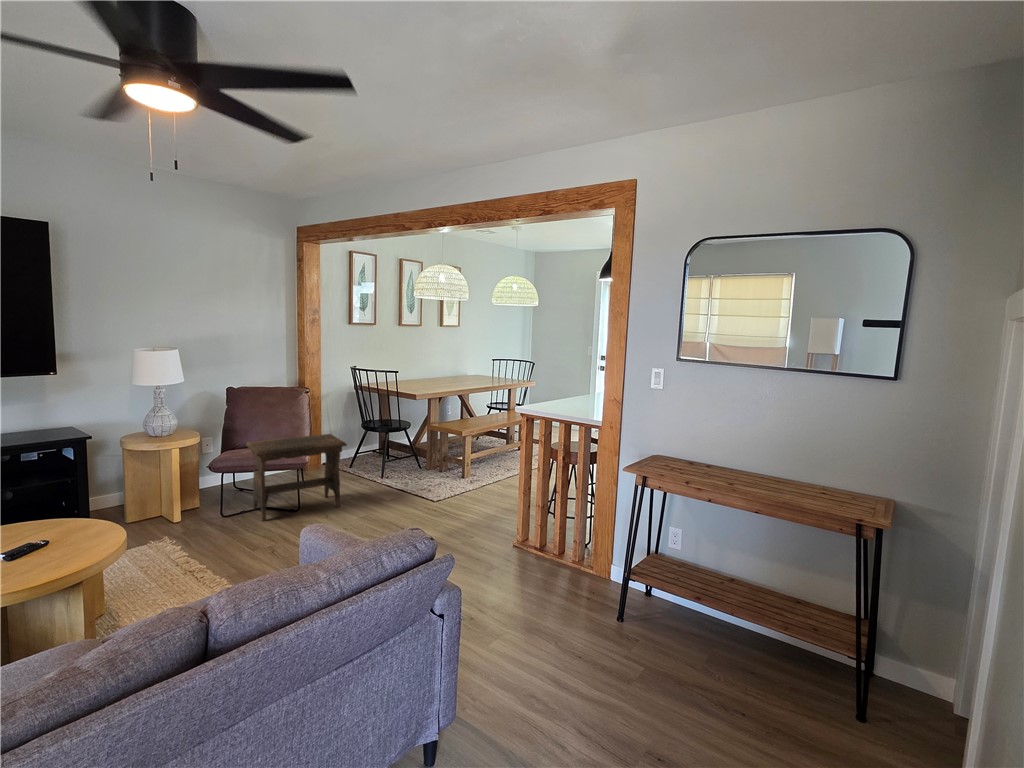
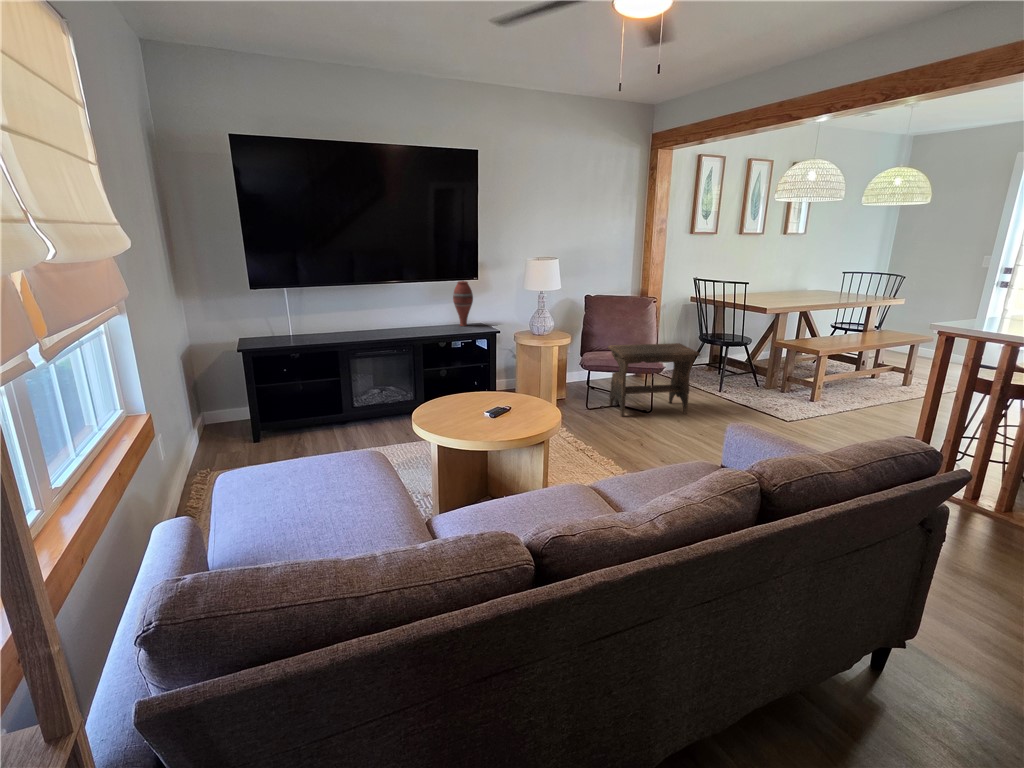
vase: none [16,374,52,433] -> present [453,281,473,326]

